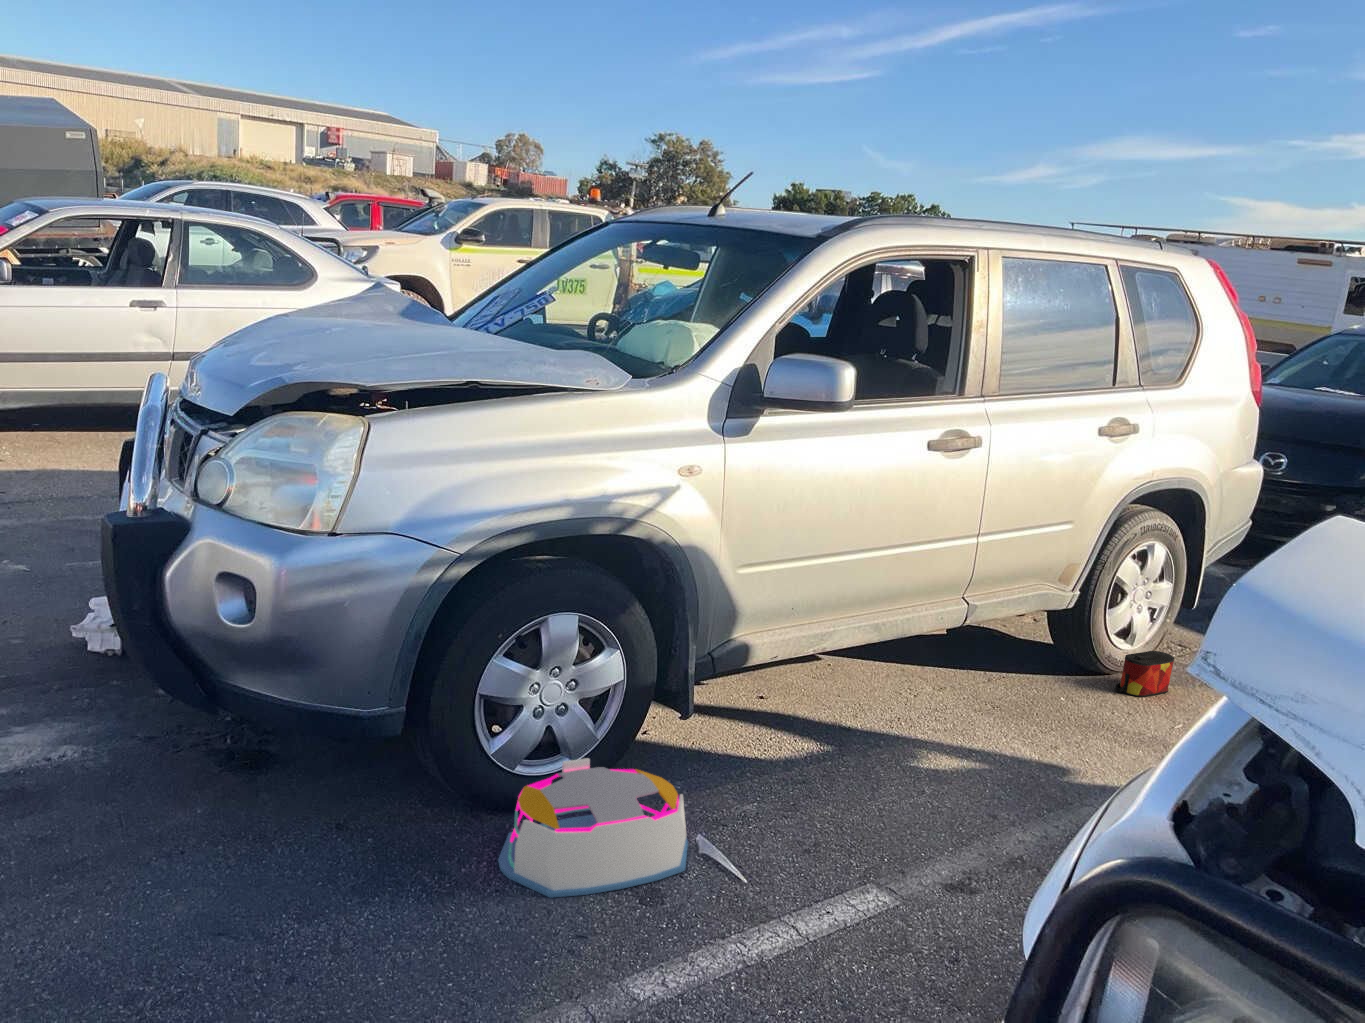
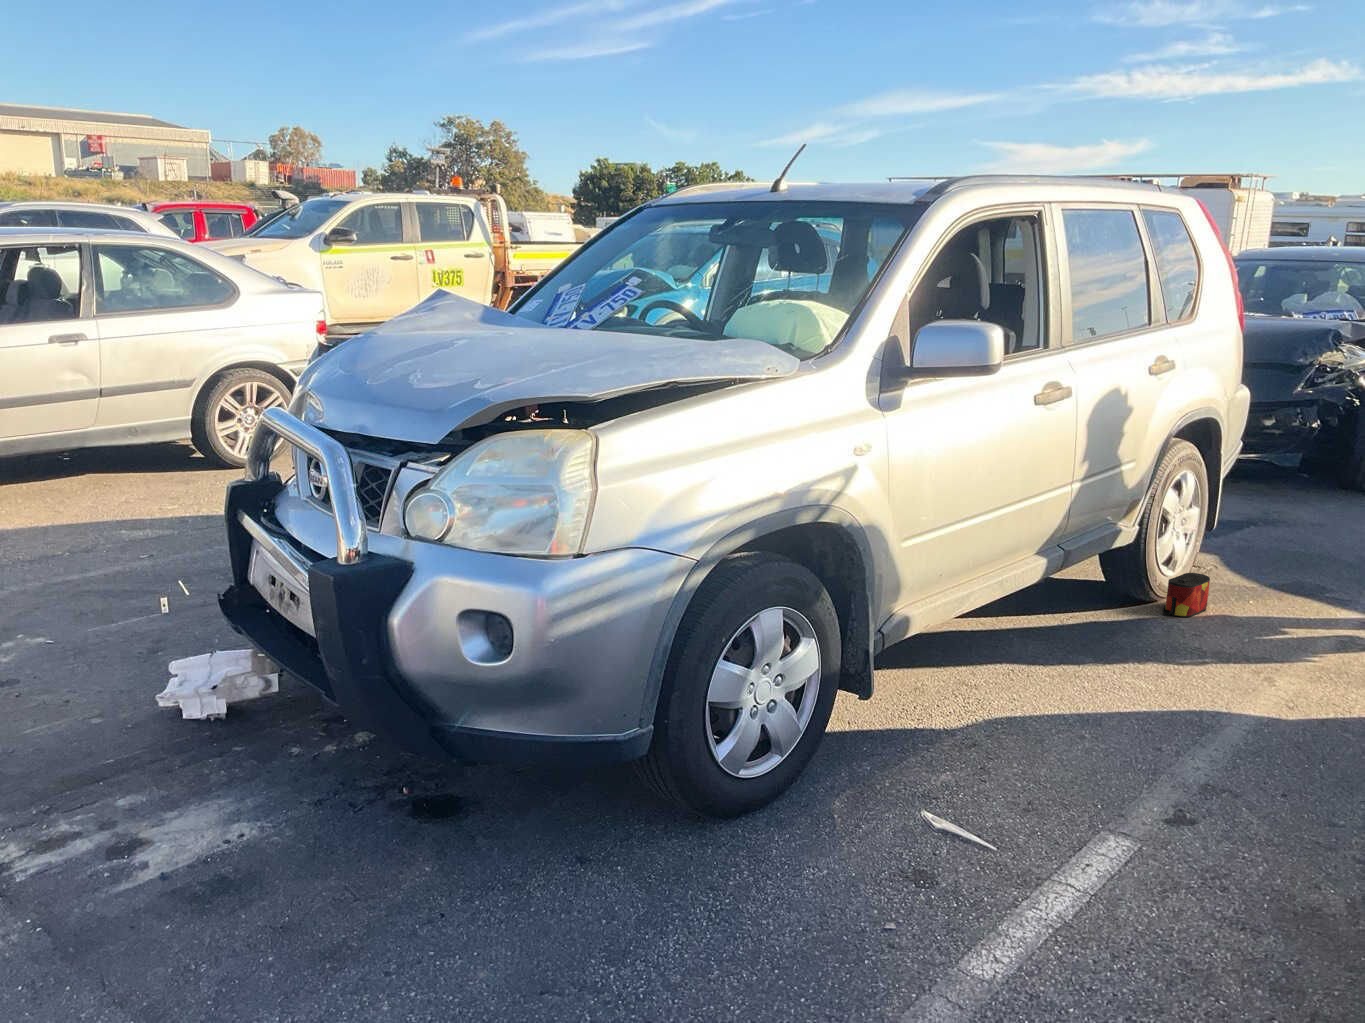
storage bin: present [498,758,688,898] -> none [747,751,935,896]

